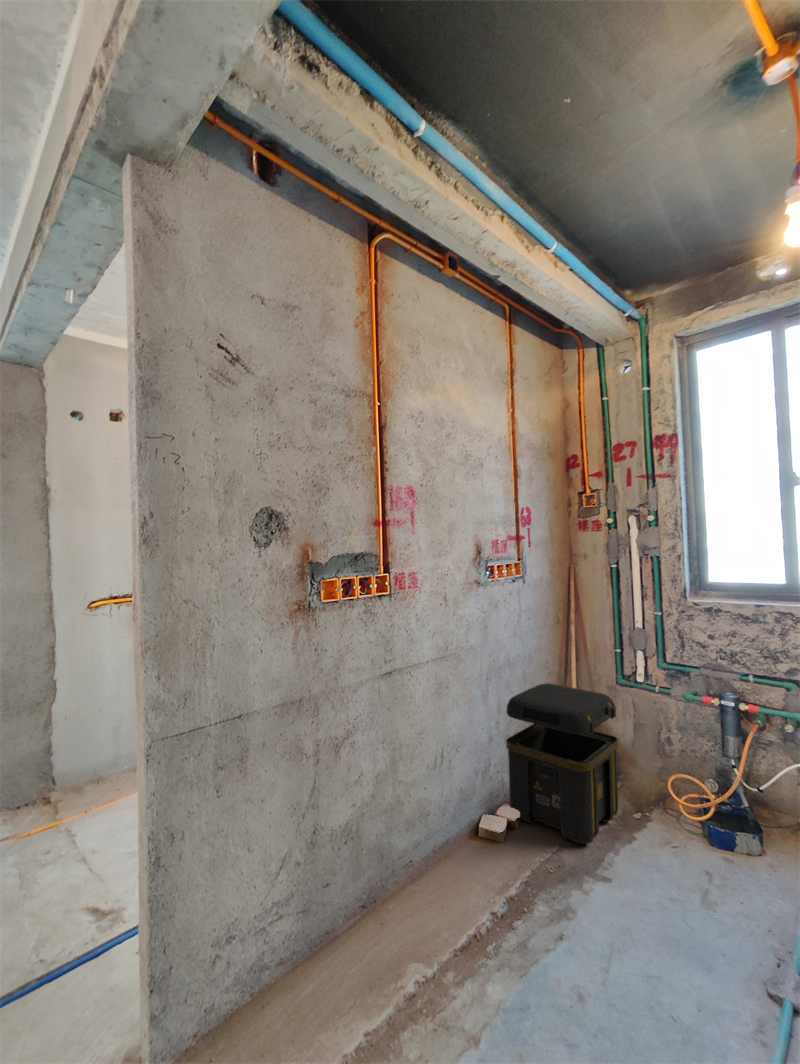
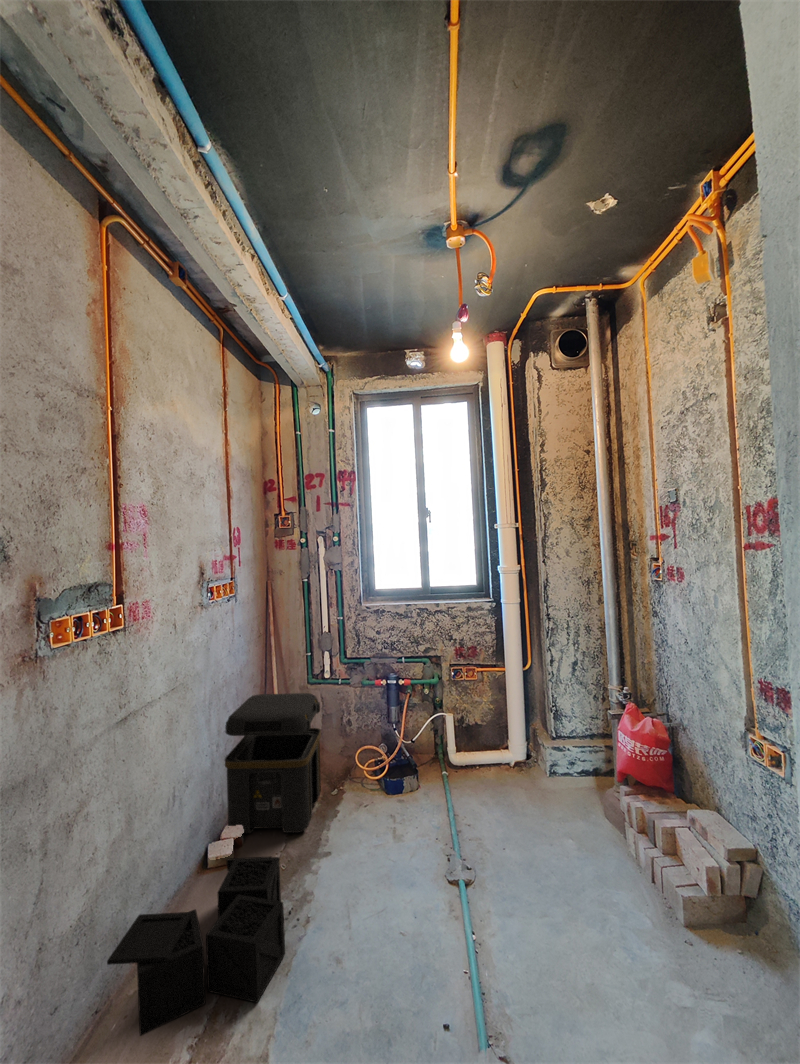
storage bin: none [369,834,548,983] -> present [107,856,299,1036]

